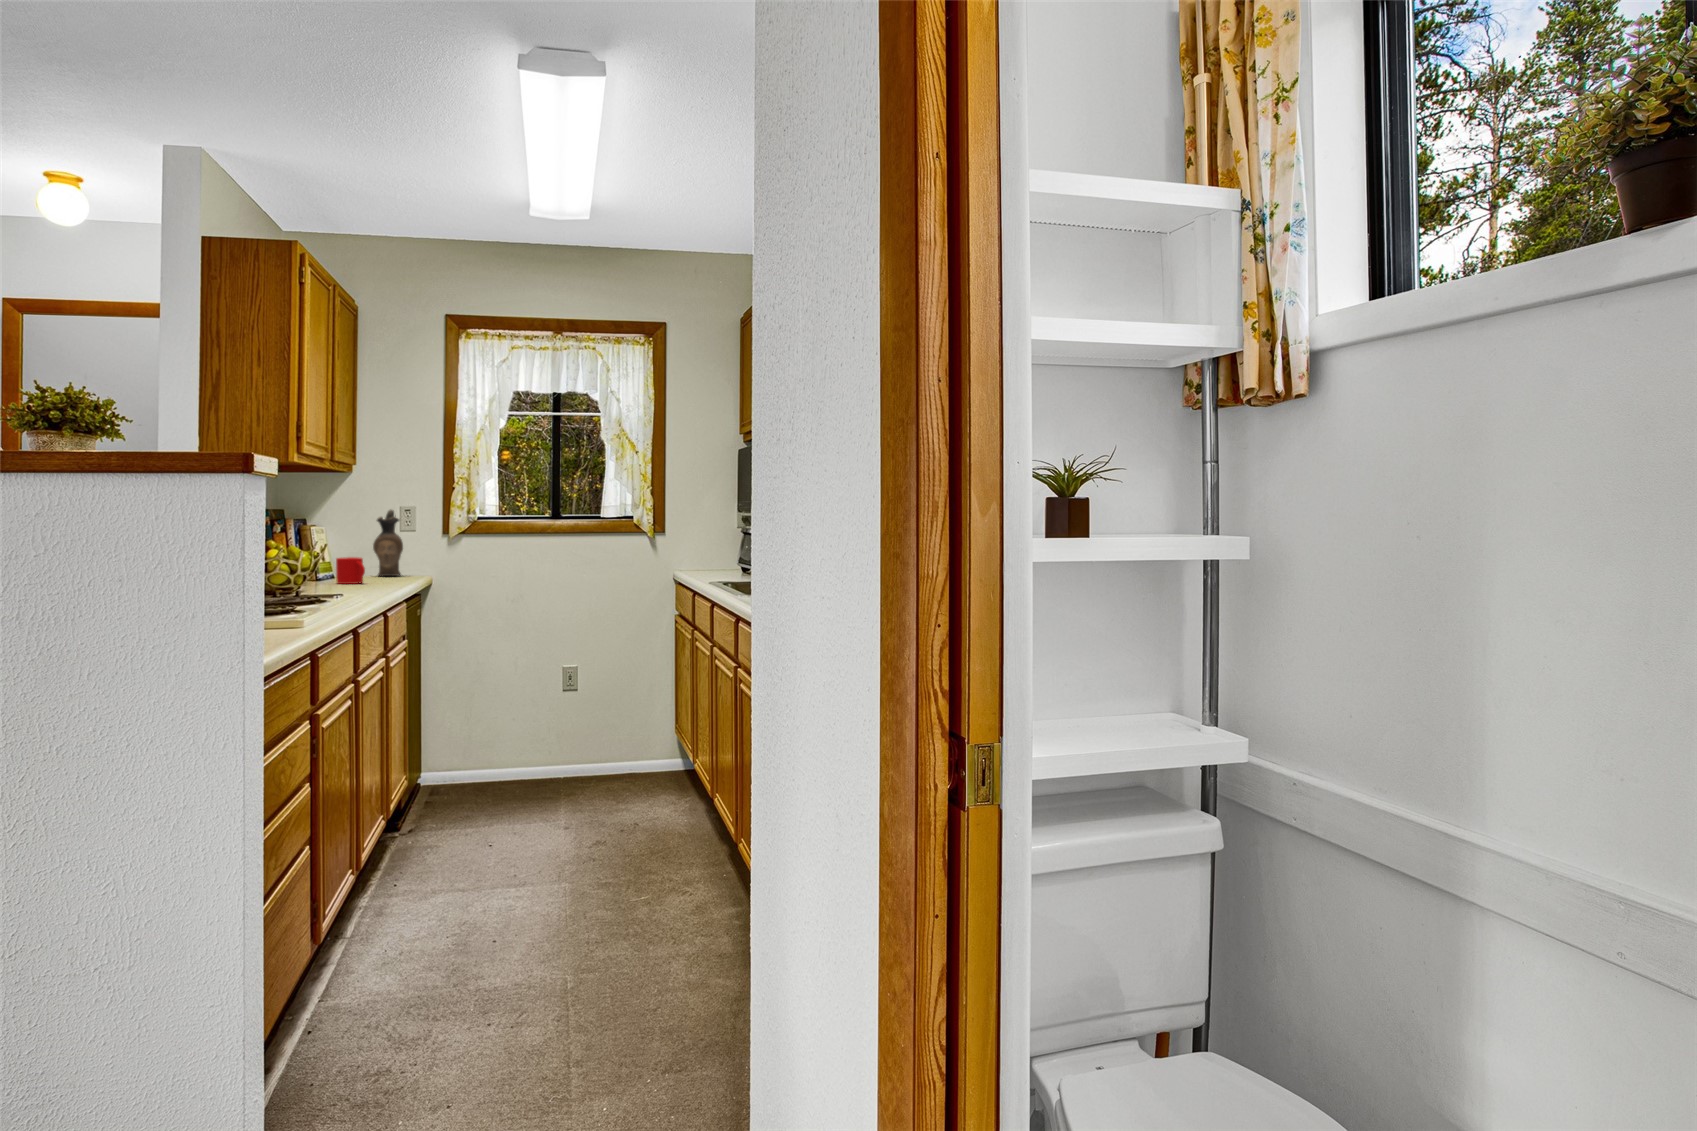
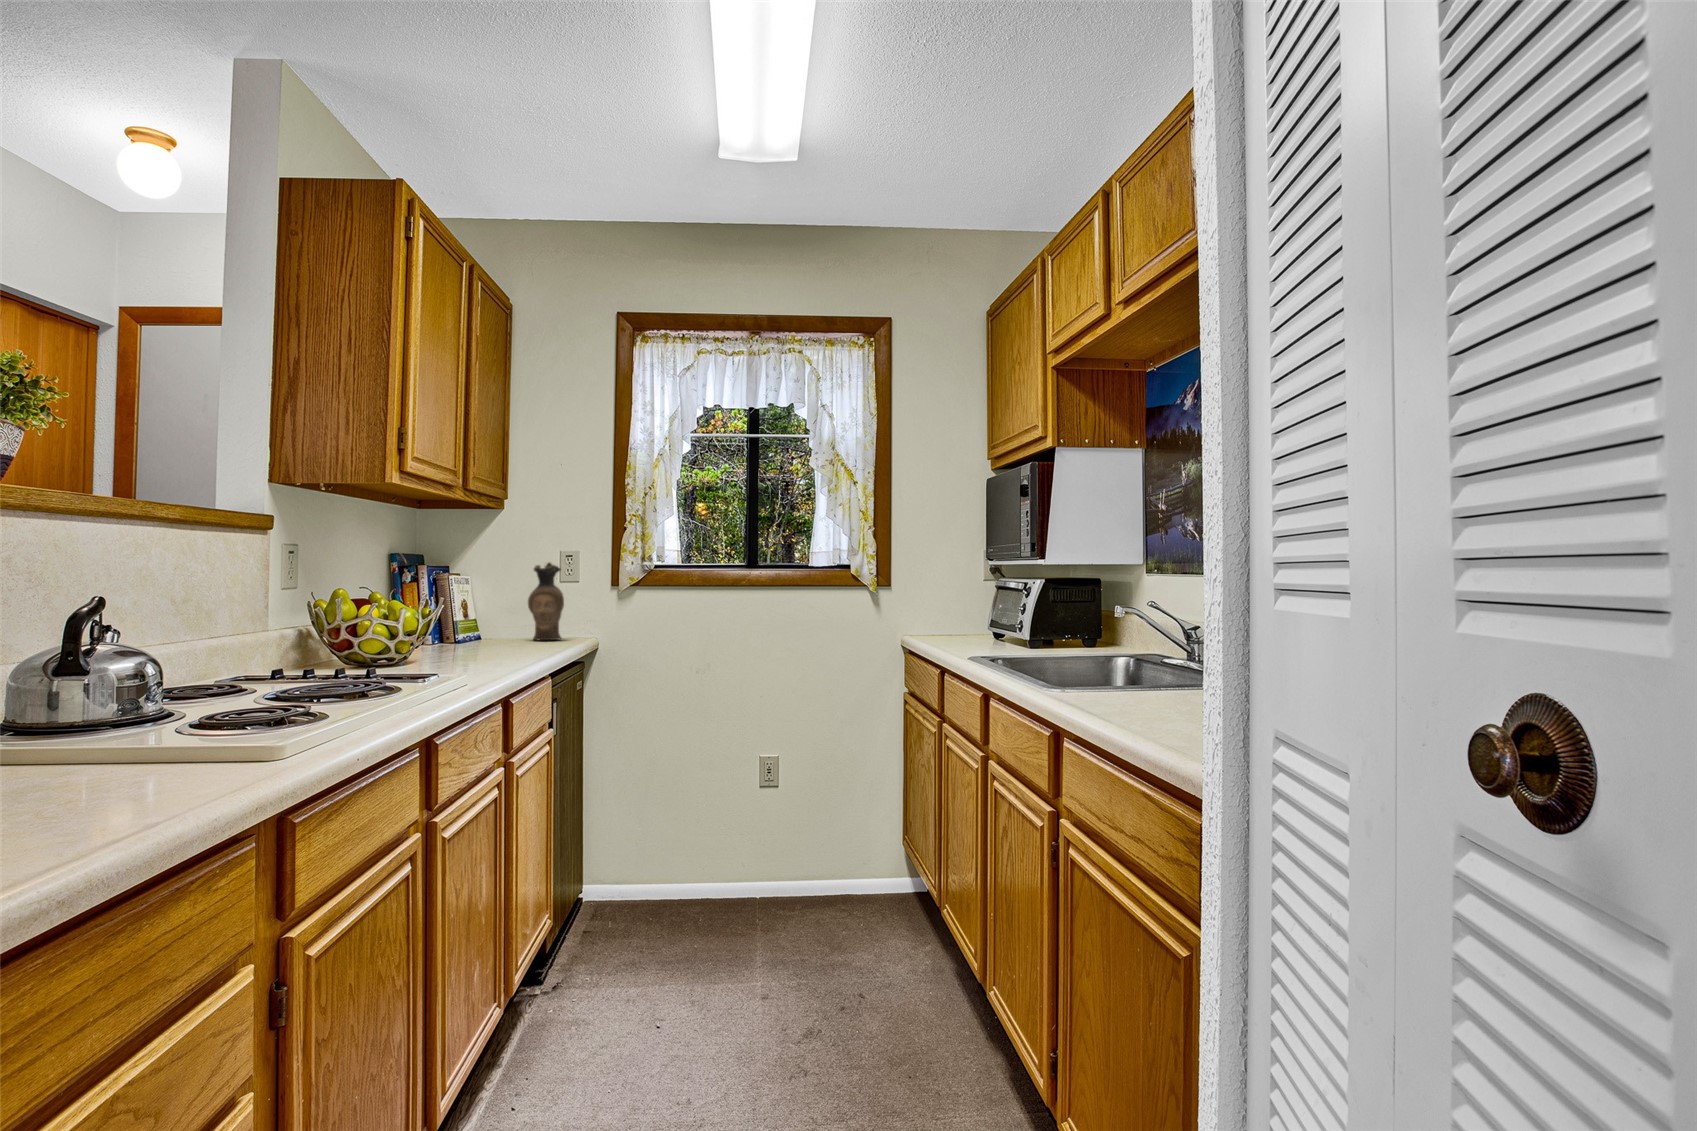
mug: present [336,557,365,584] -> none [469,617,504,653]

